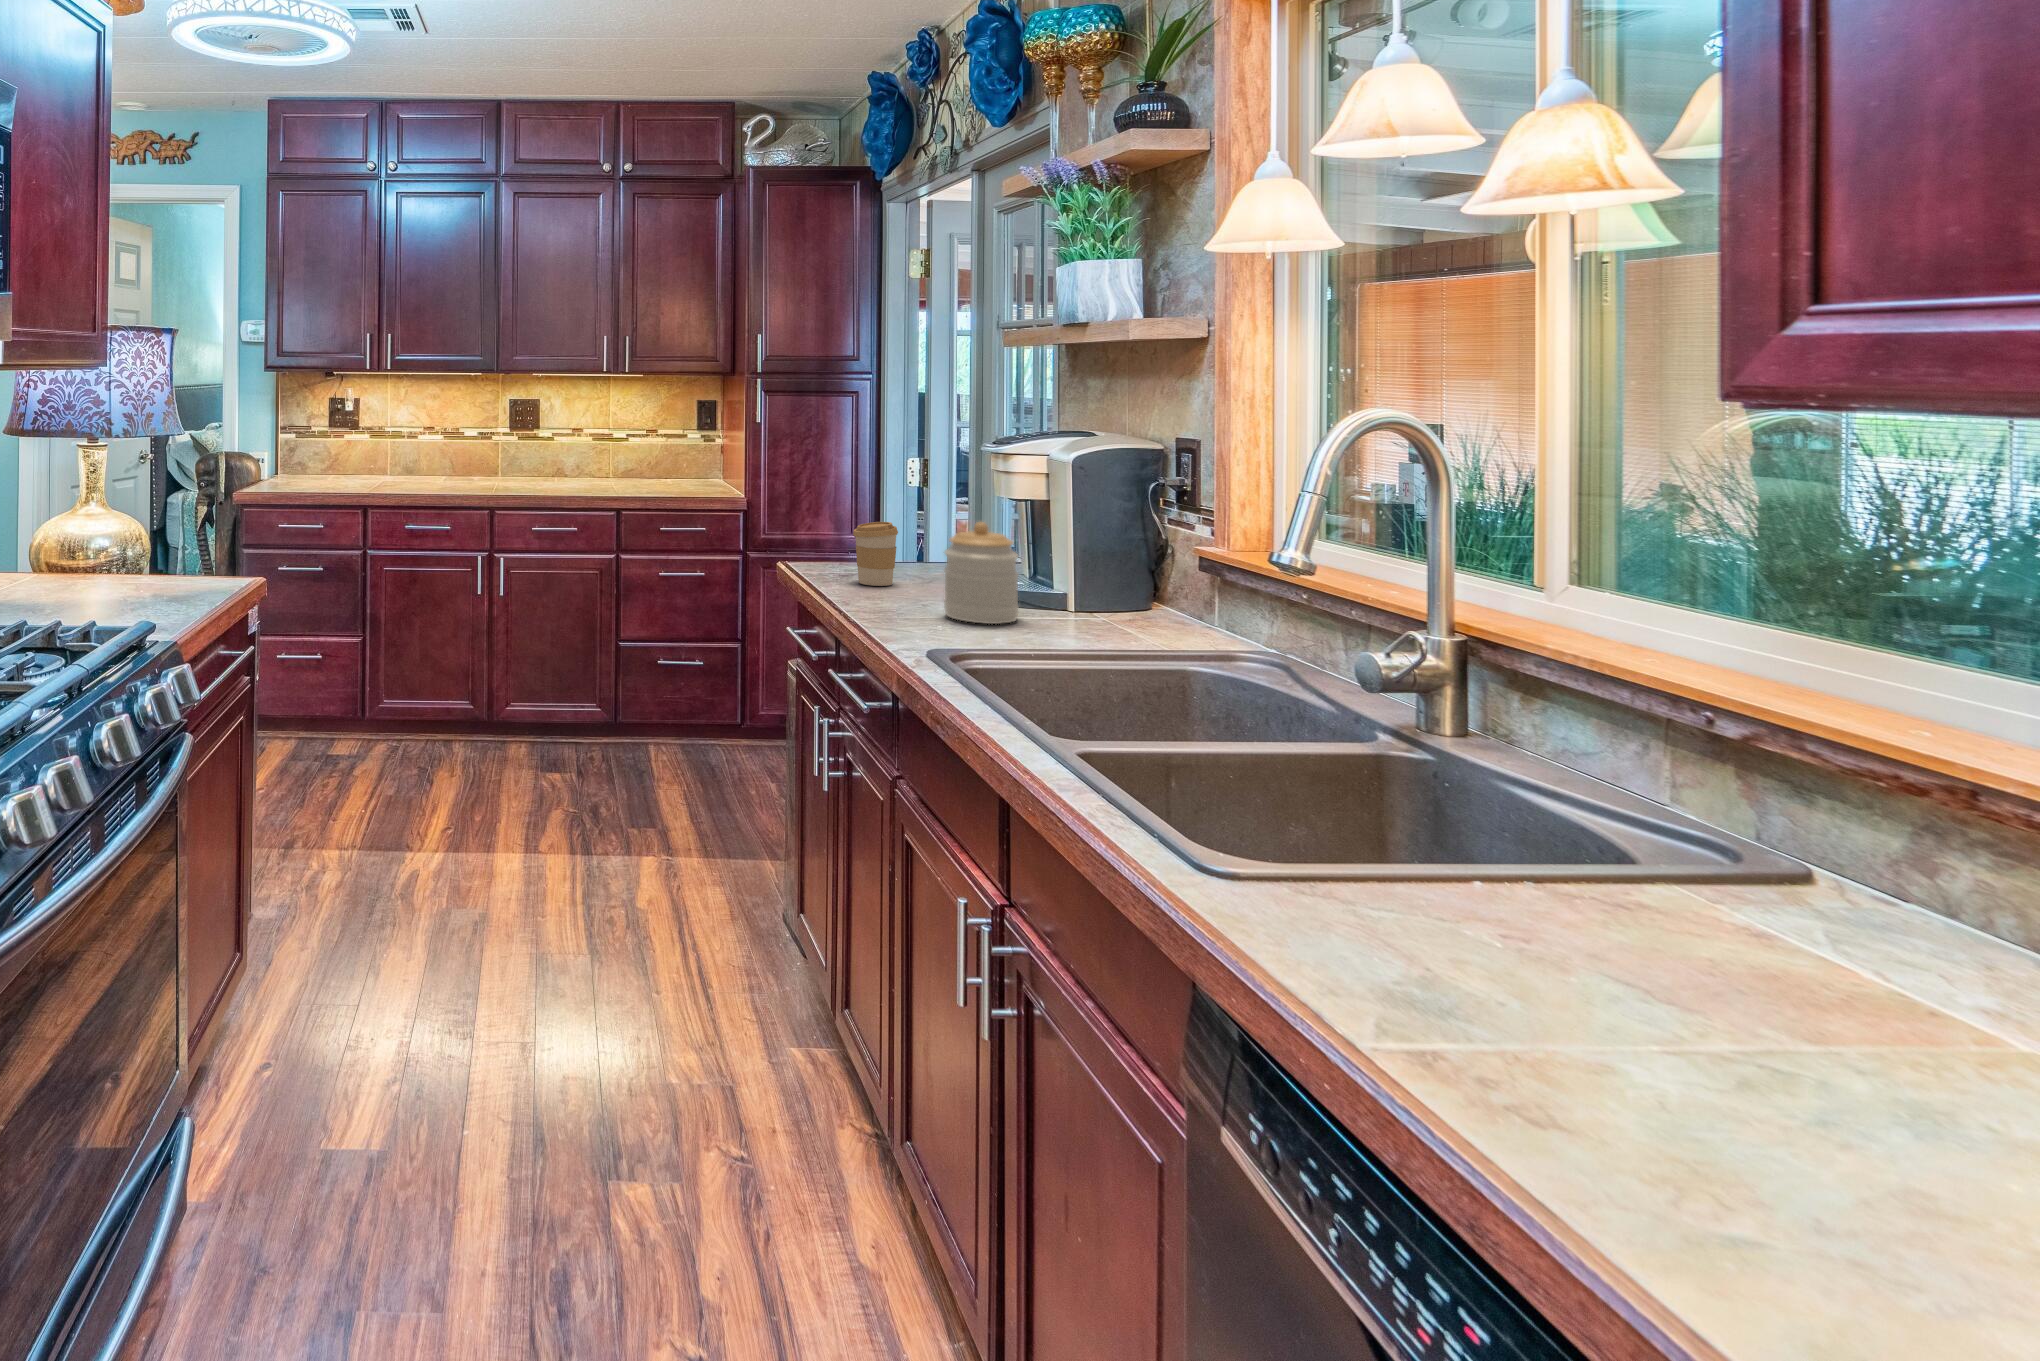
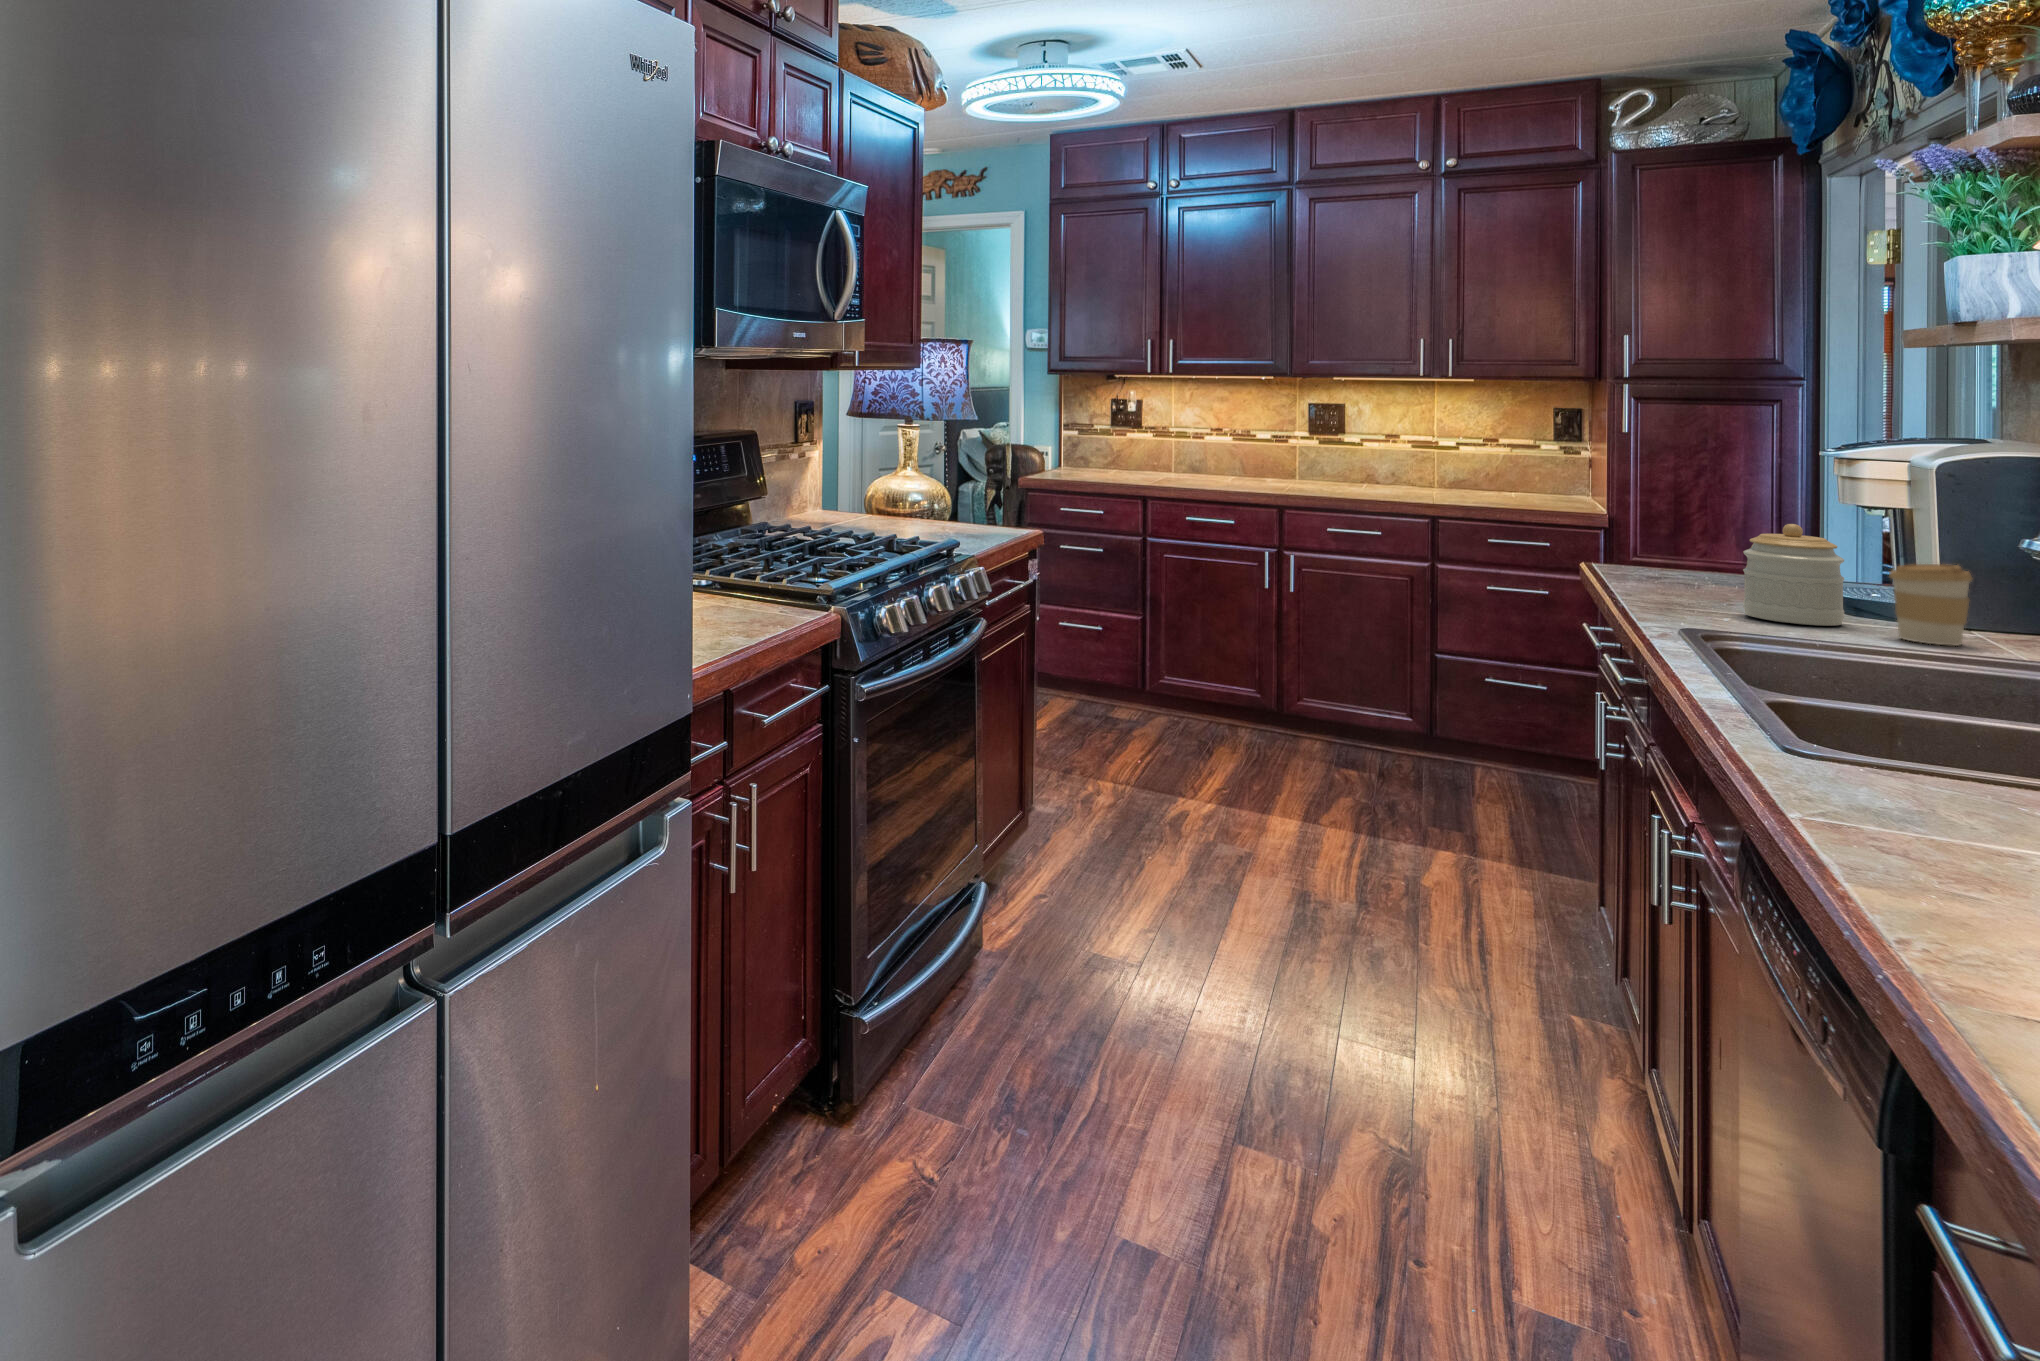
coffee cup: present [853,522,898,586] -> present [1889,564,1972,646]

